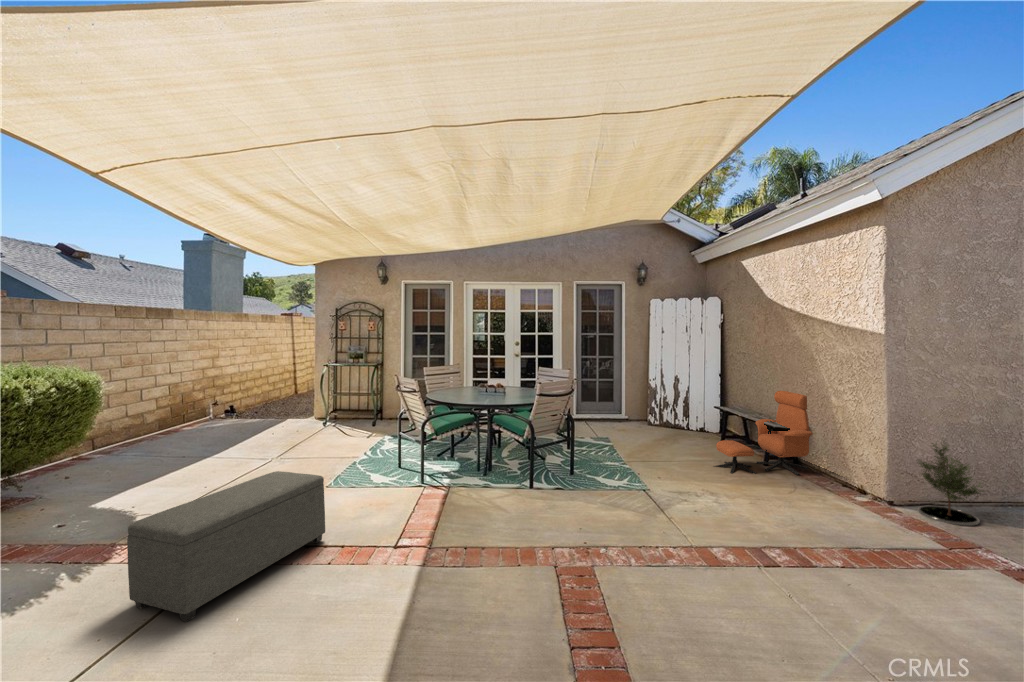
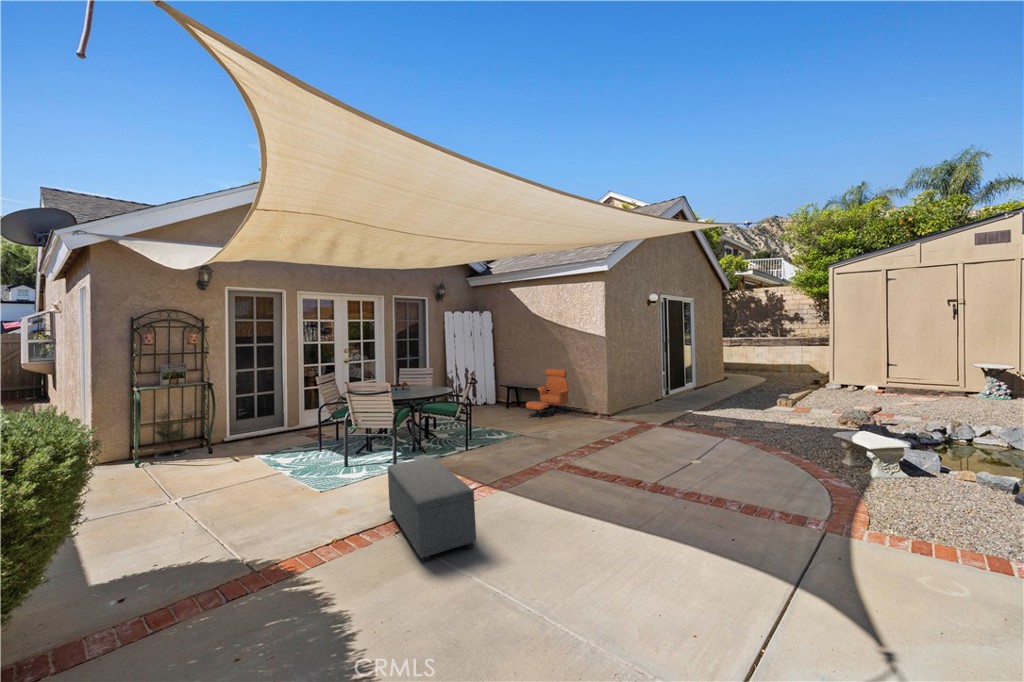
potted tree: present [918,443,983,526] -> present [155,411,188,459]

